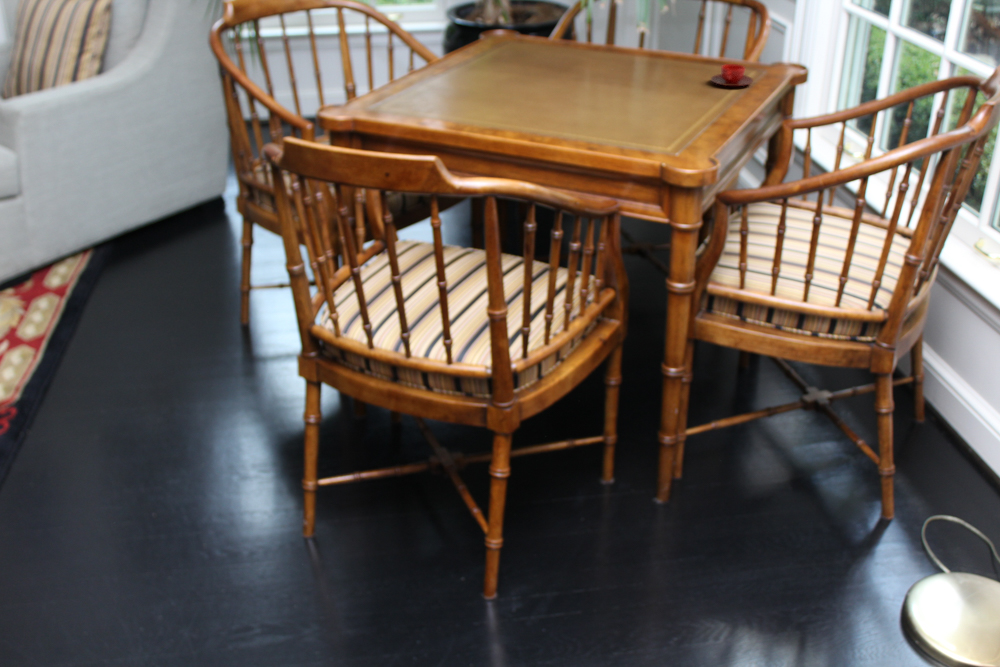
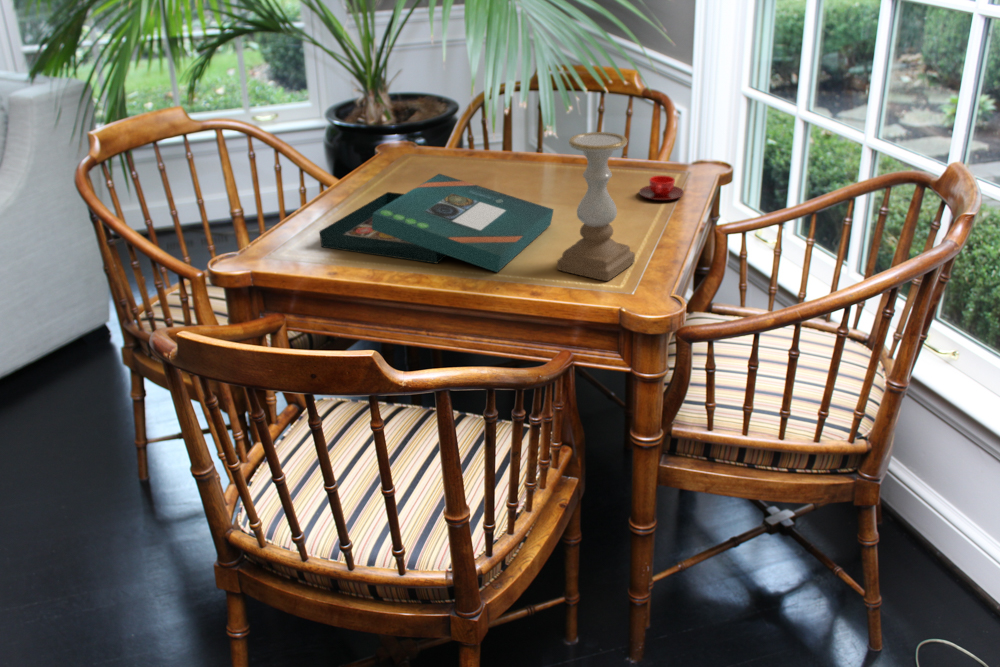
candle holder: none [615,7,687,142] -> present [557,132,635,281]
board game: none [412,48,623,130] -> present [320,174,553,272]

